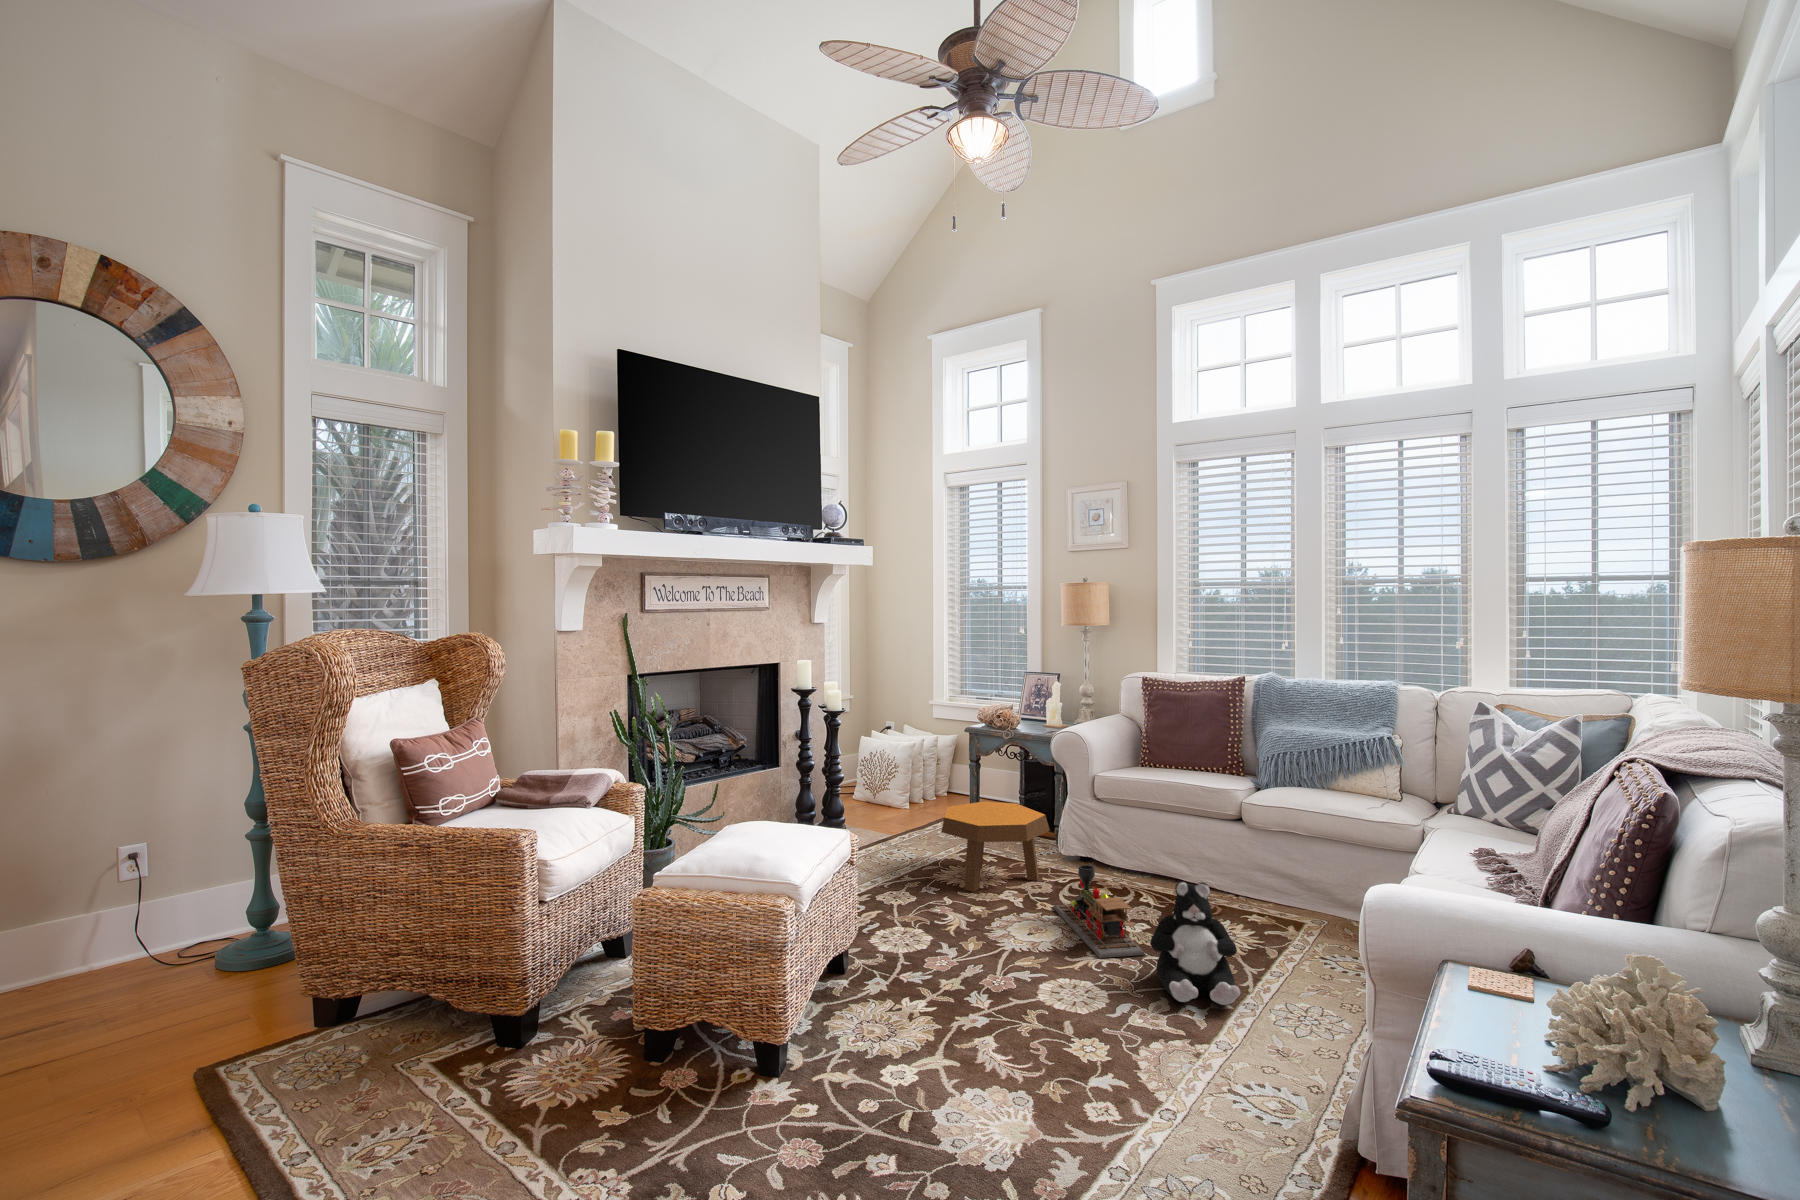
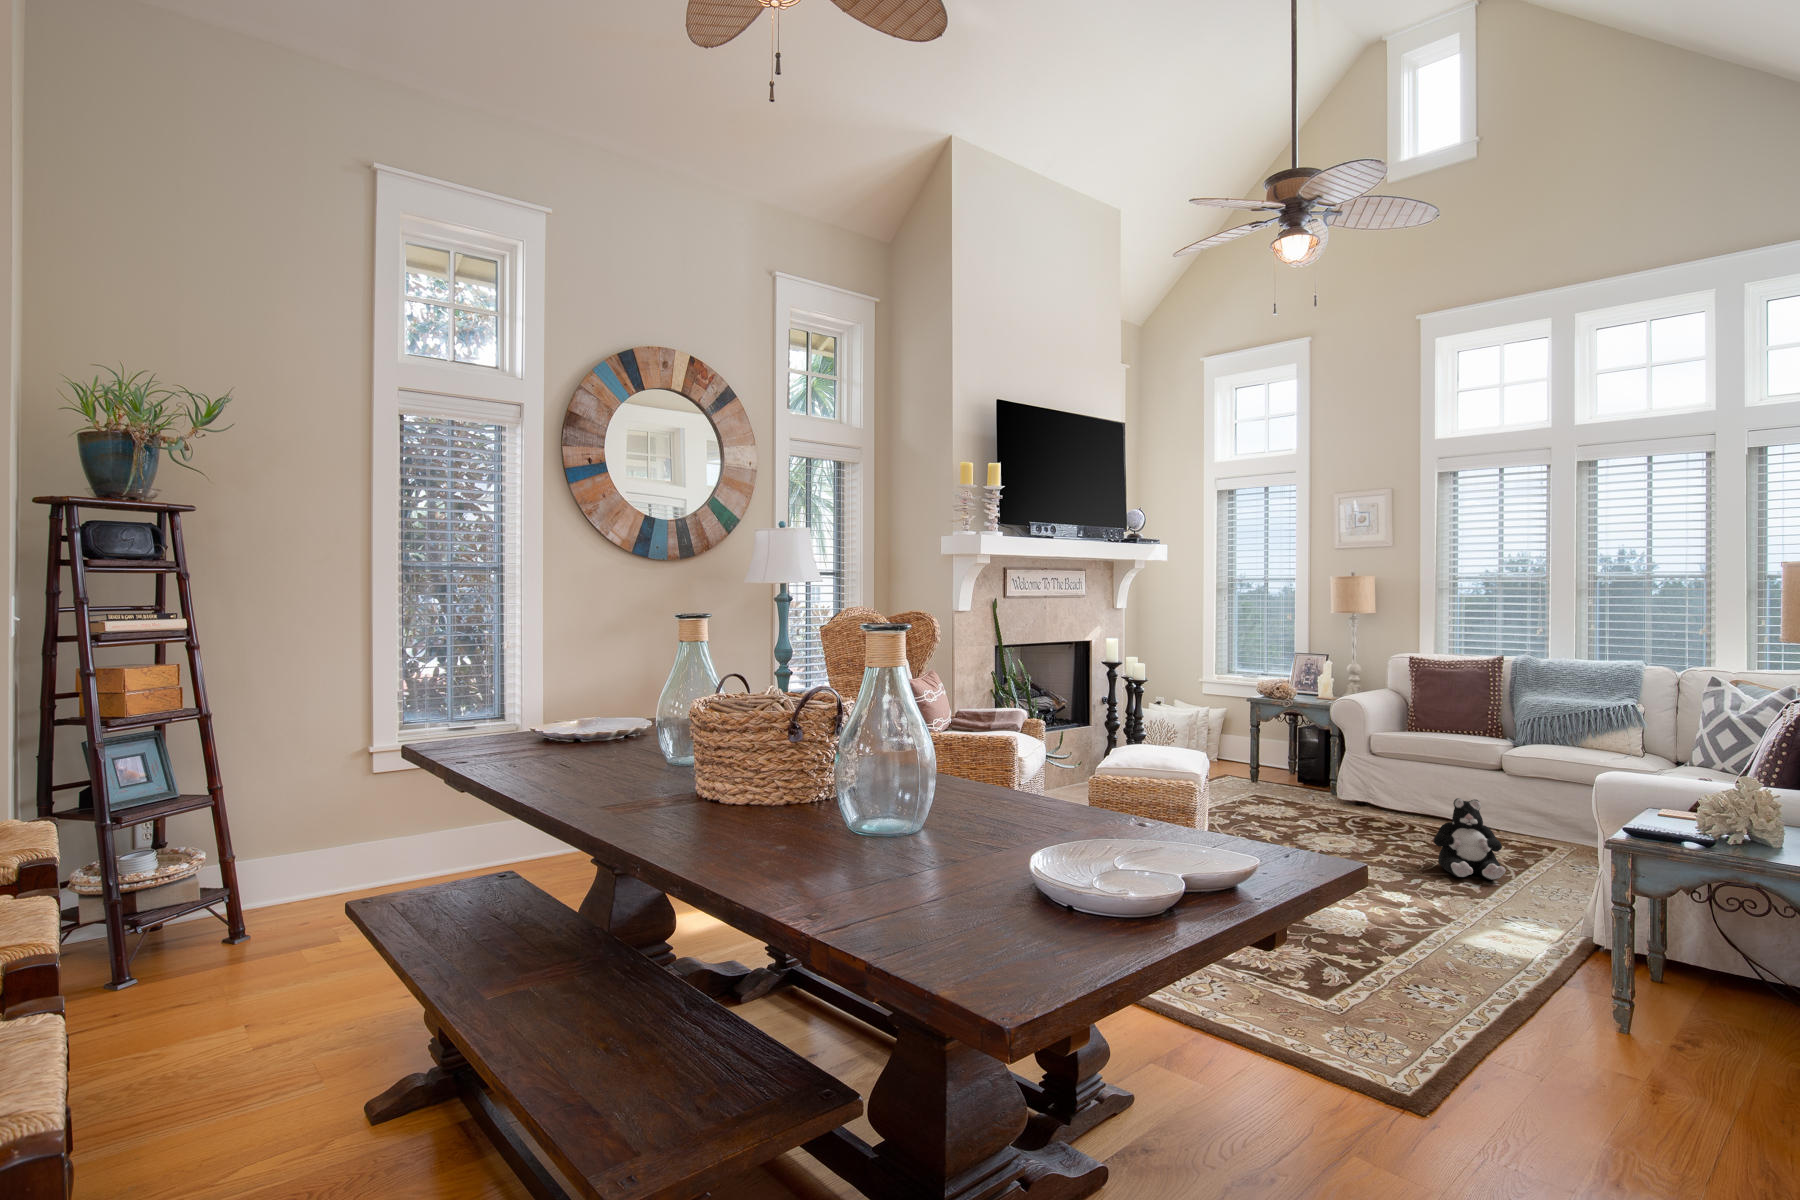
footstool: present [941,802,1050,892] -> none [1245,754,1334,818]
toy train: present [1053,865,1145,958] -> none [1344,795,1426,856]

